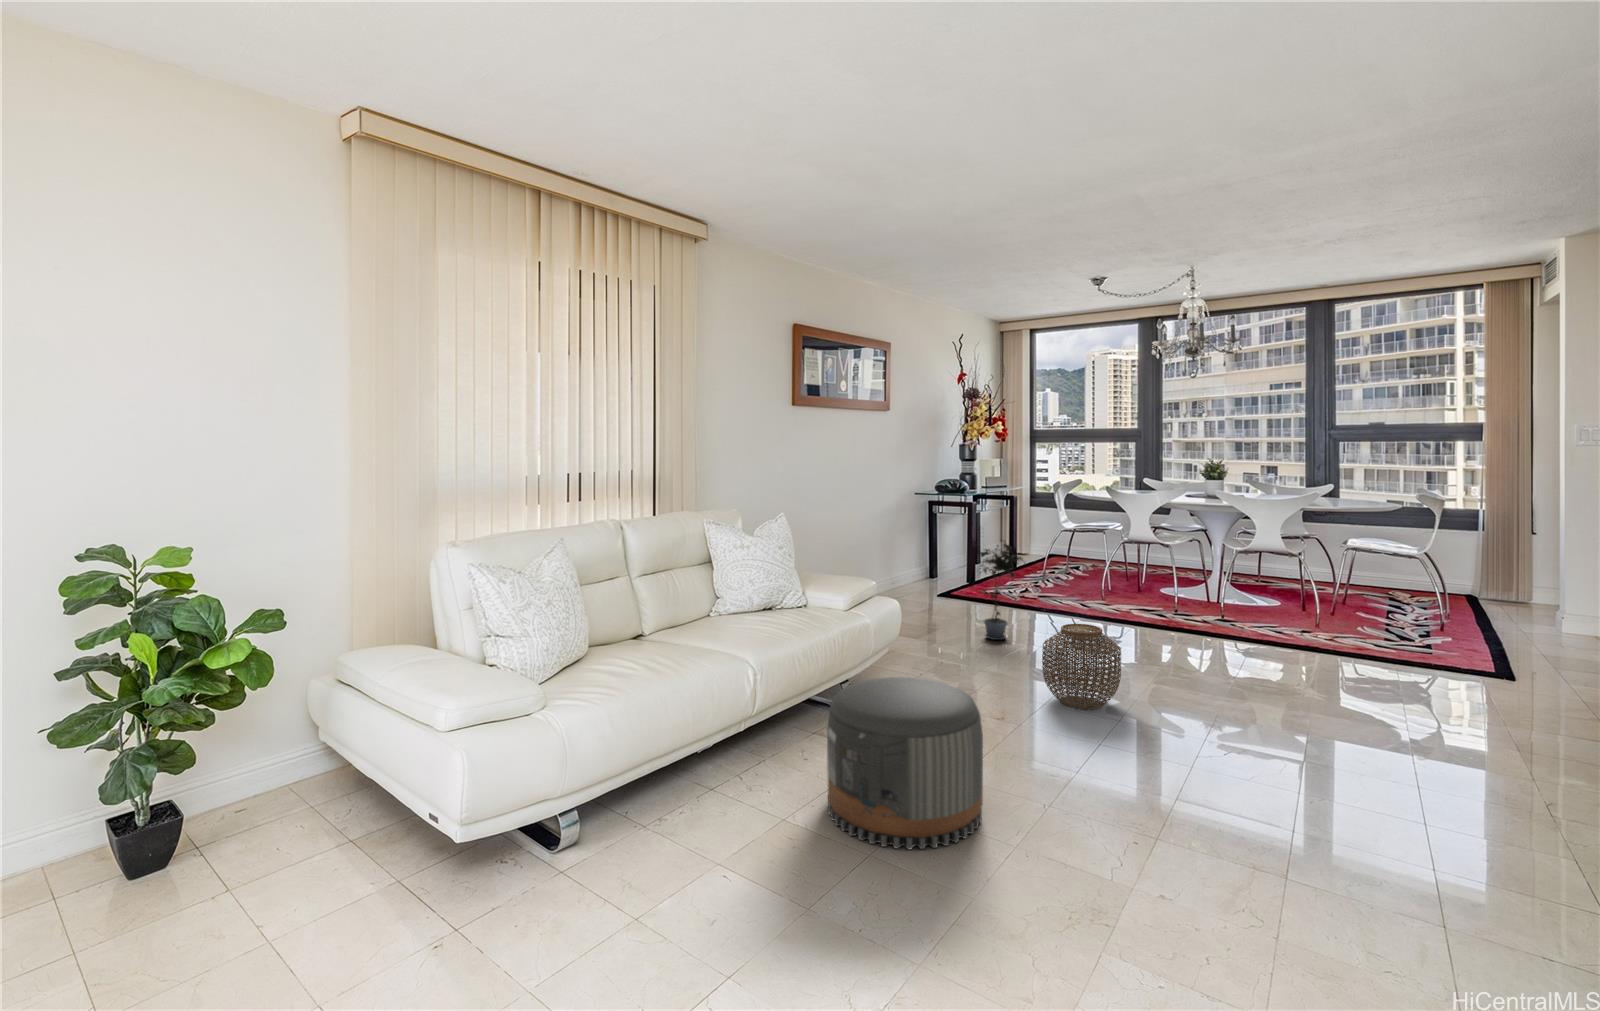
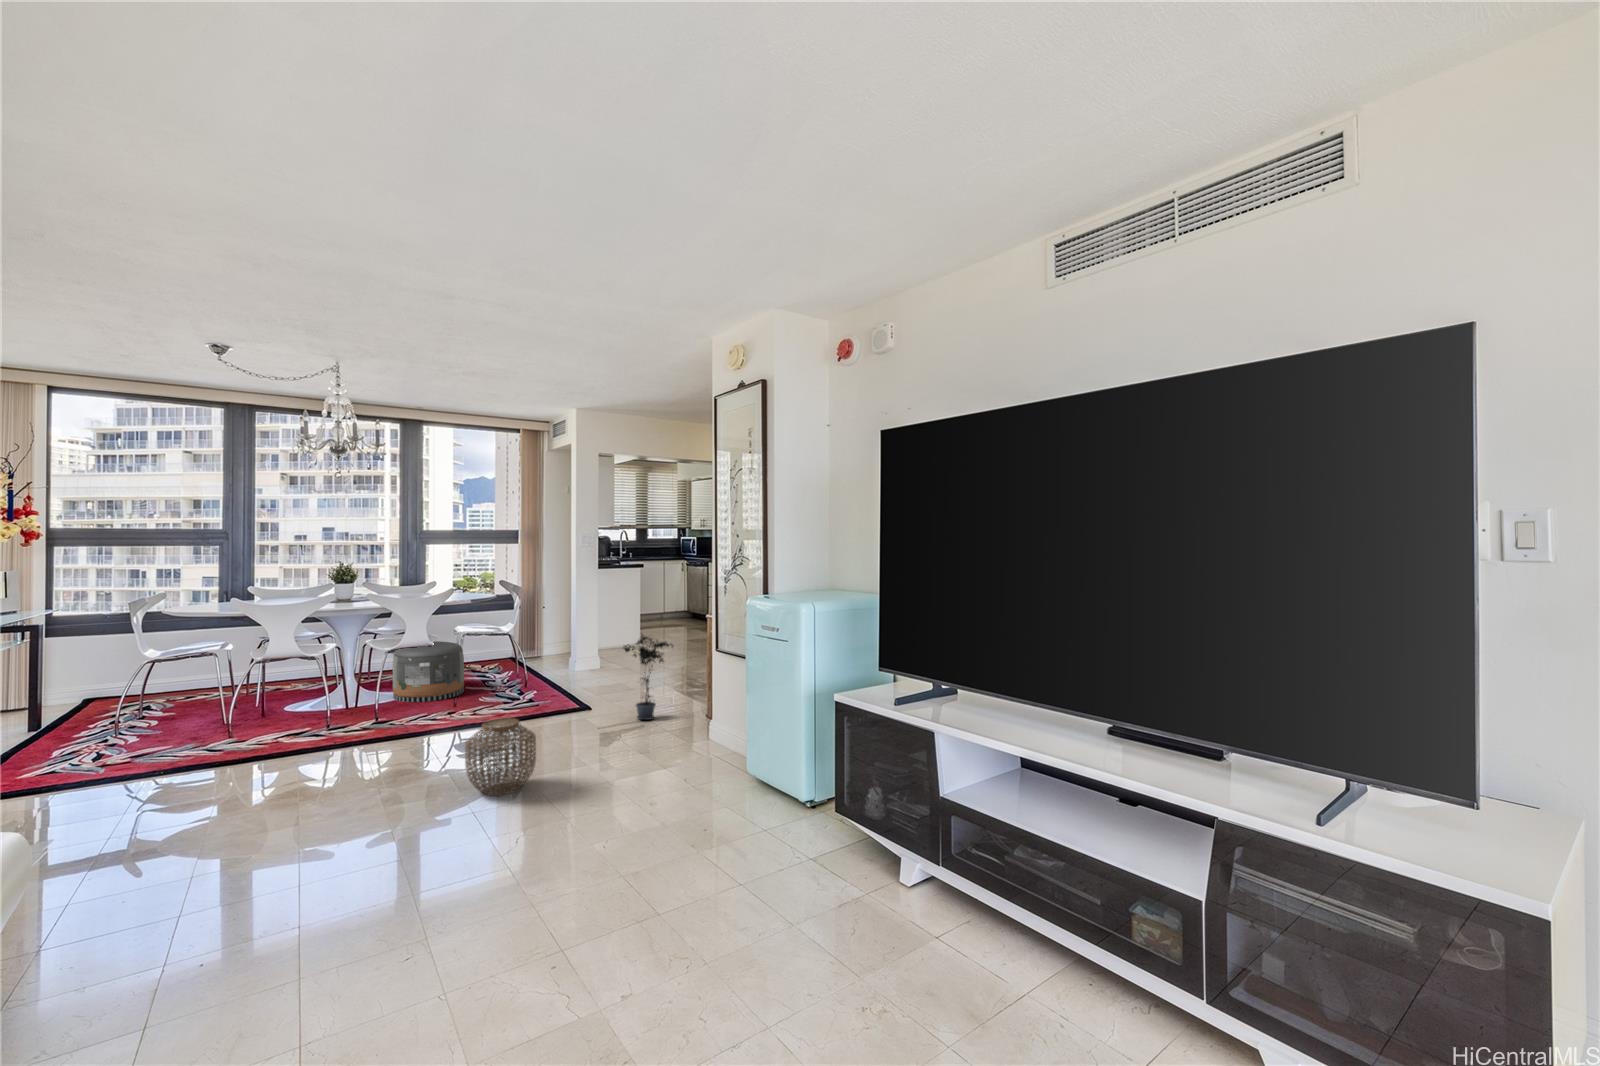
potted plant: present [980,541,1025,640] -> present [624,635,673,720]
pouf: present [827,677,983,849] -> present [393,641,464,702]

